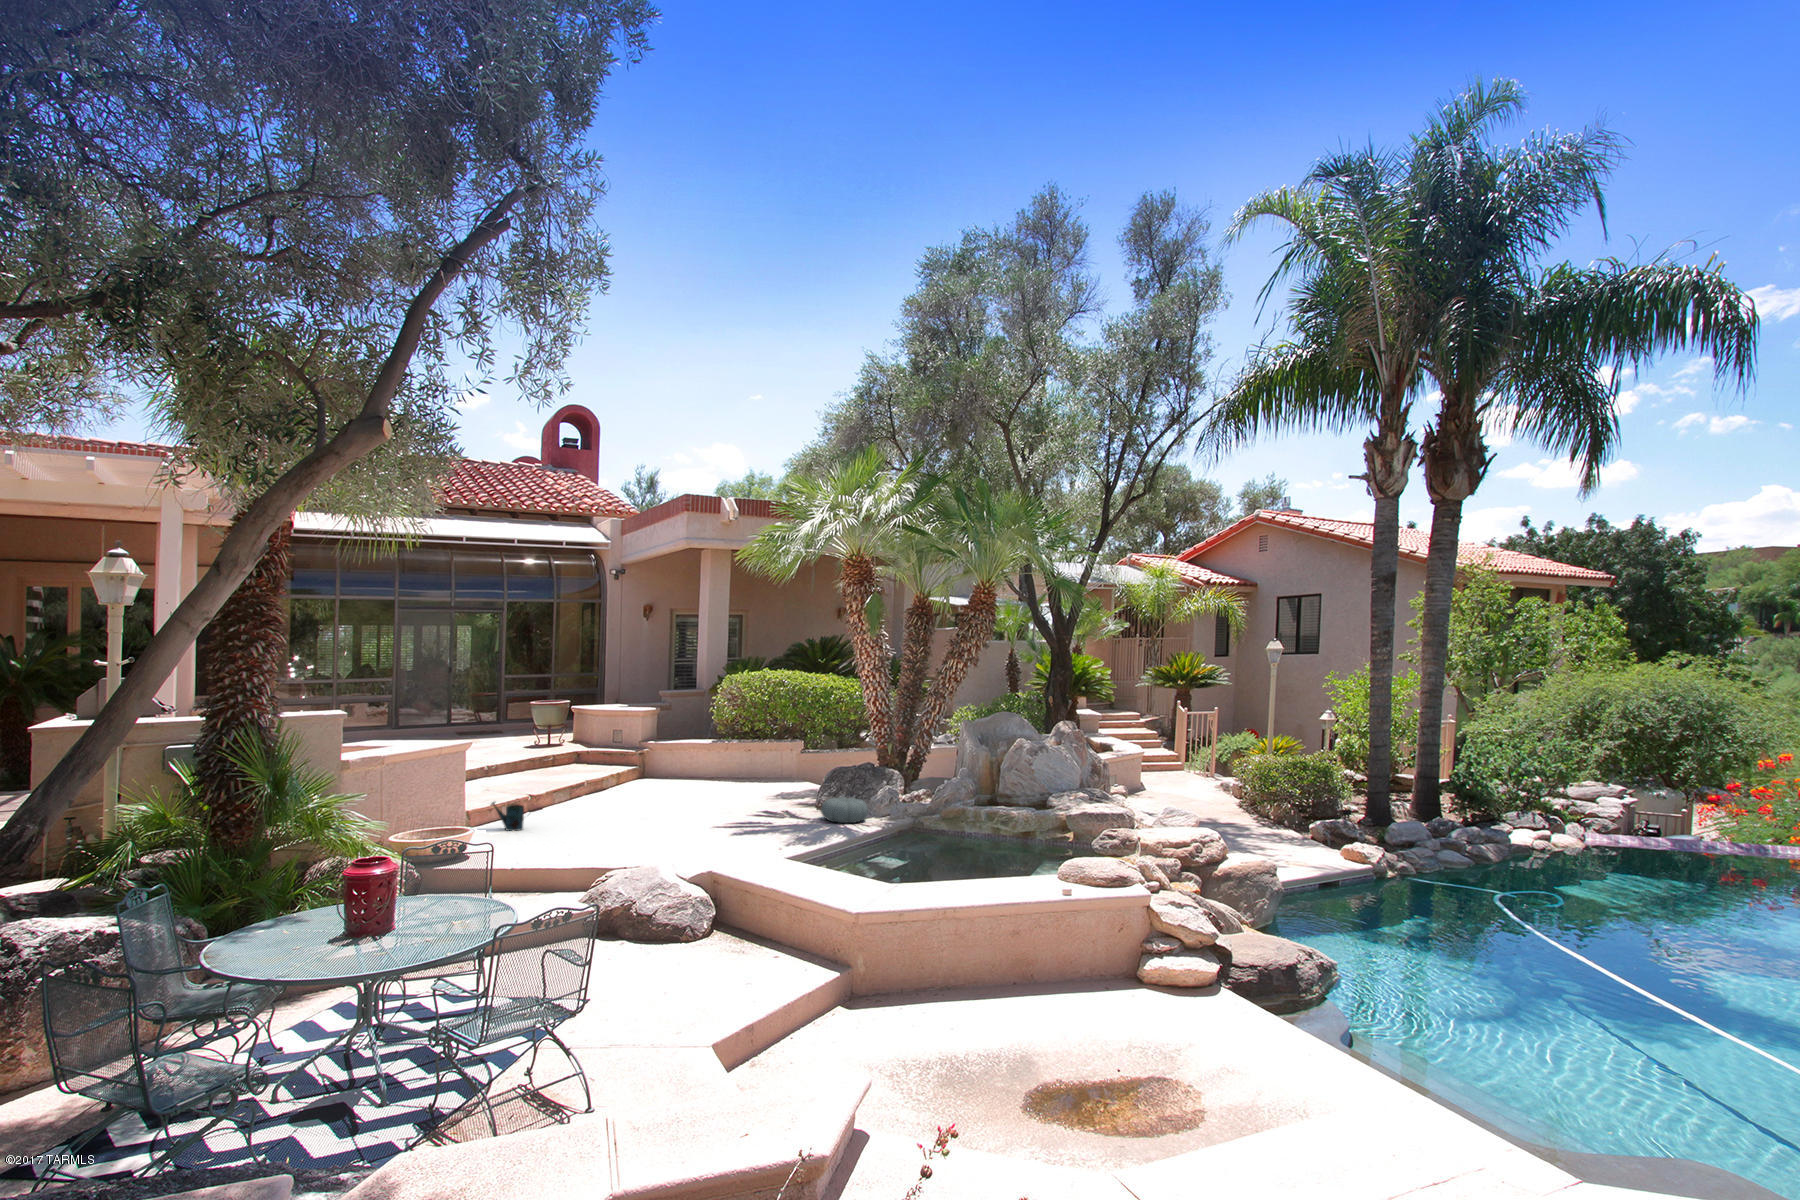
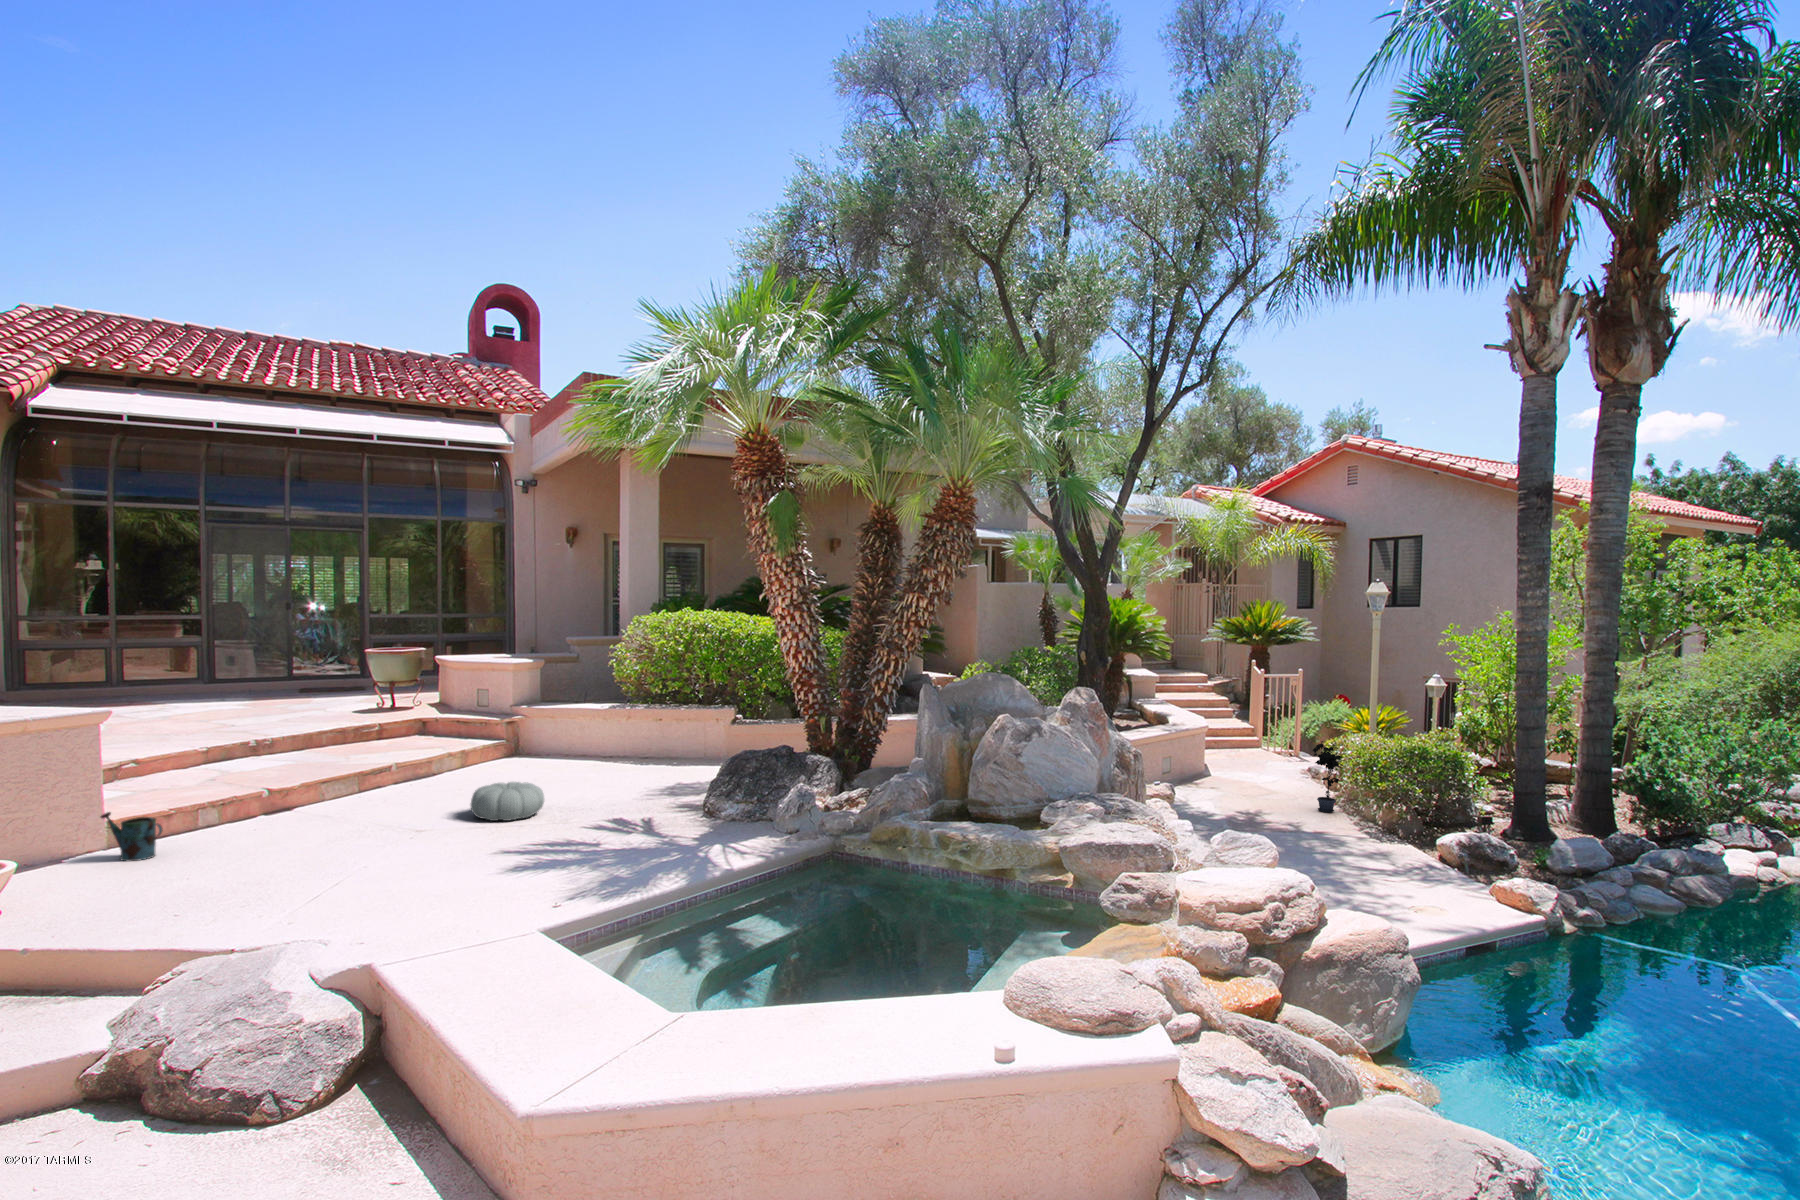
potted plant: none [1222,762,1244,812] -> present [1313,741,1344,813]
pouf: present [821,797,868,823] -> present [471,782,544,821]

